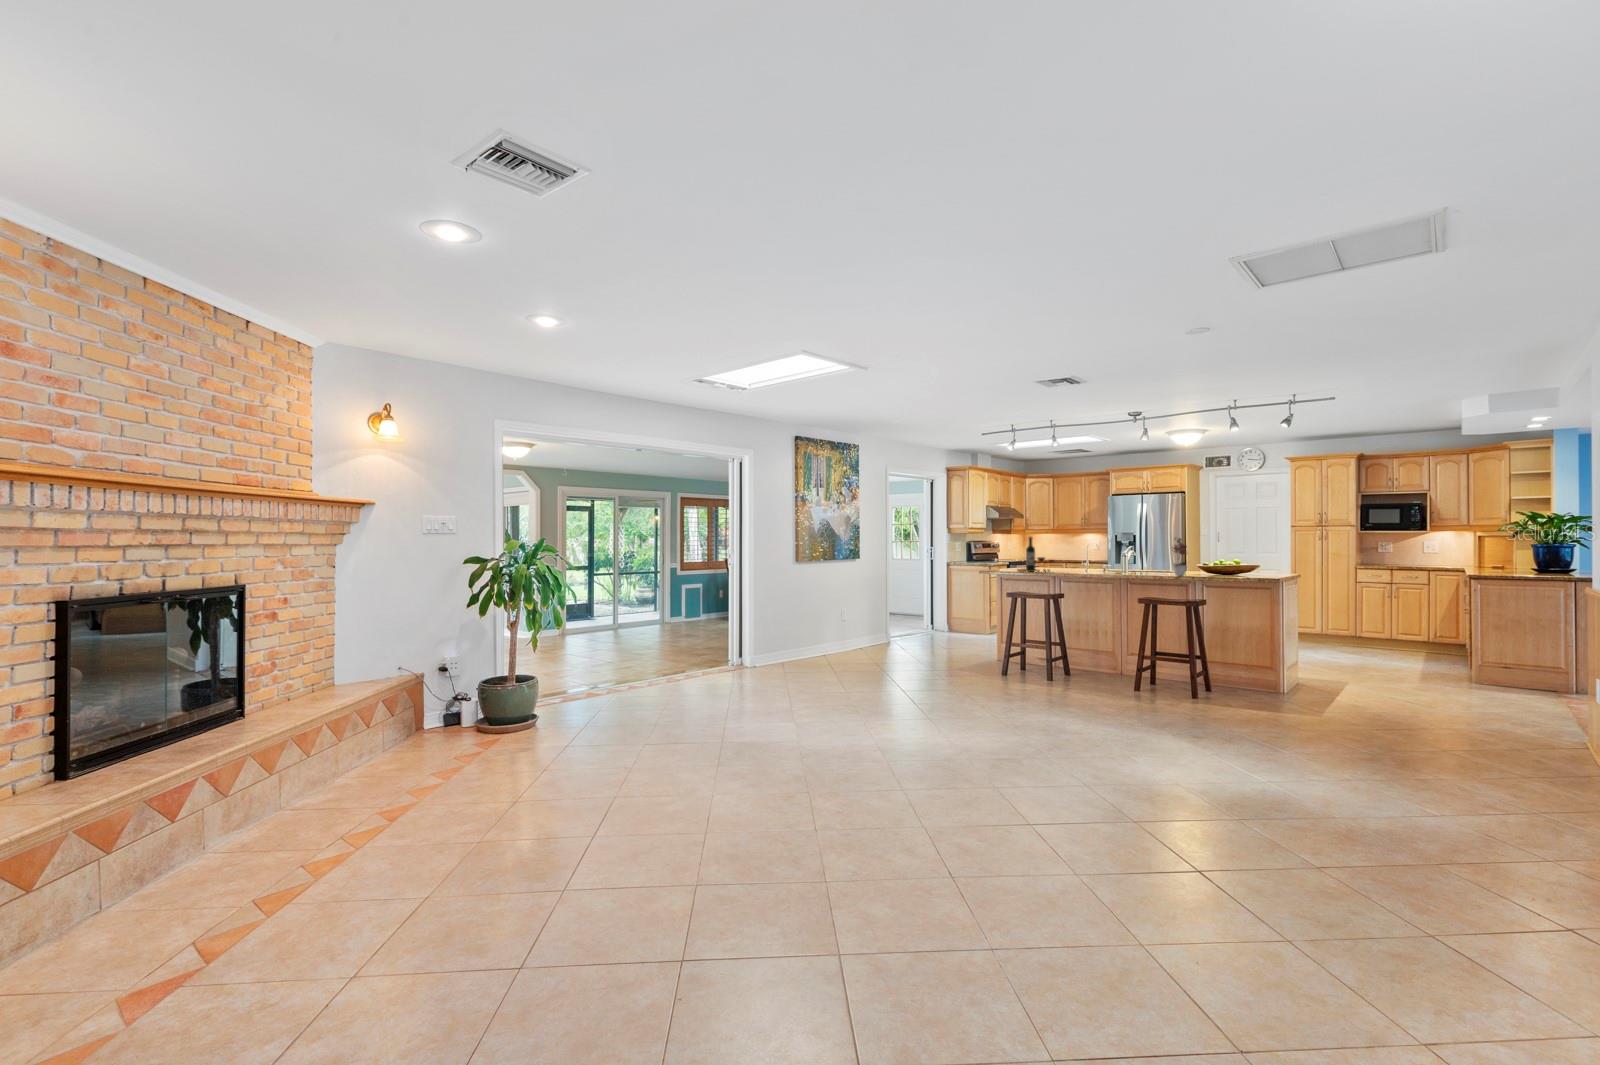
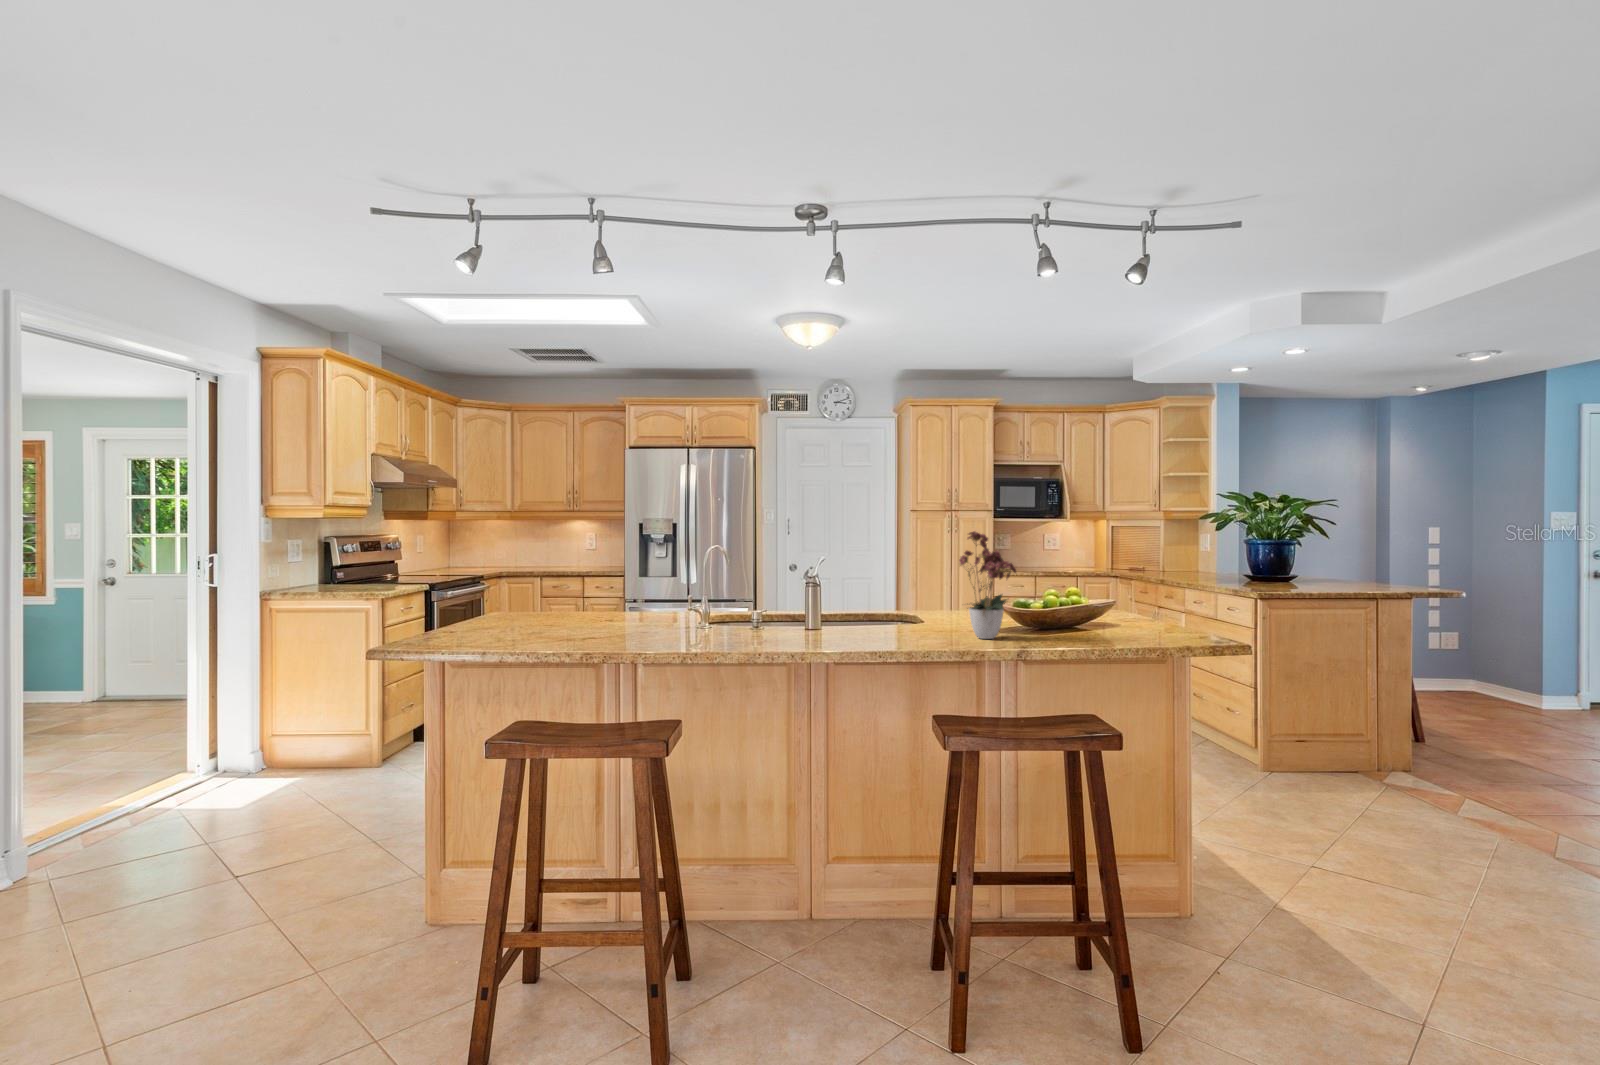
wine bottle: present [1018,537,1054,572] -> none [506,528,628,643]

